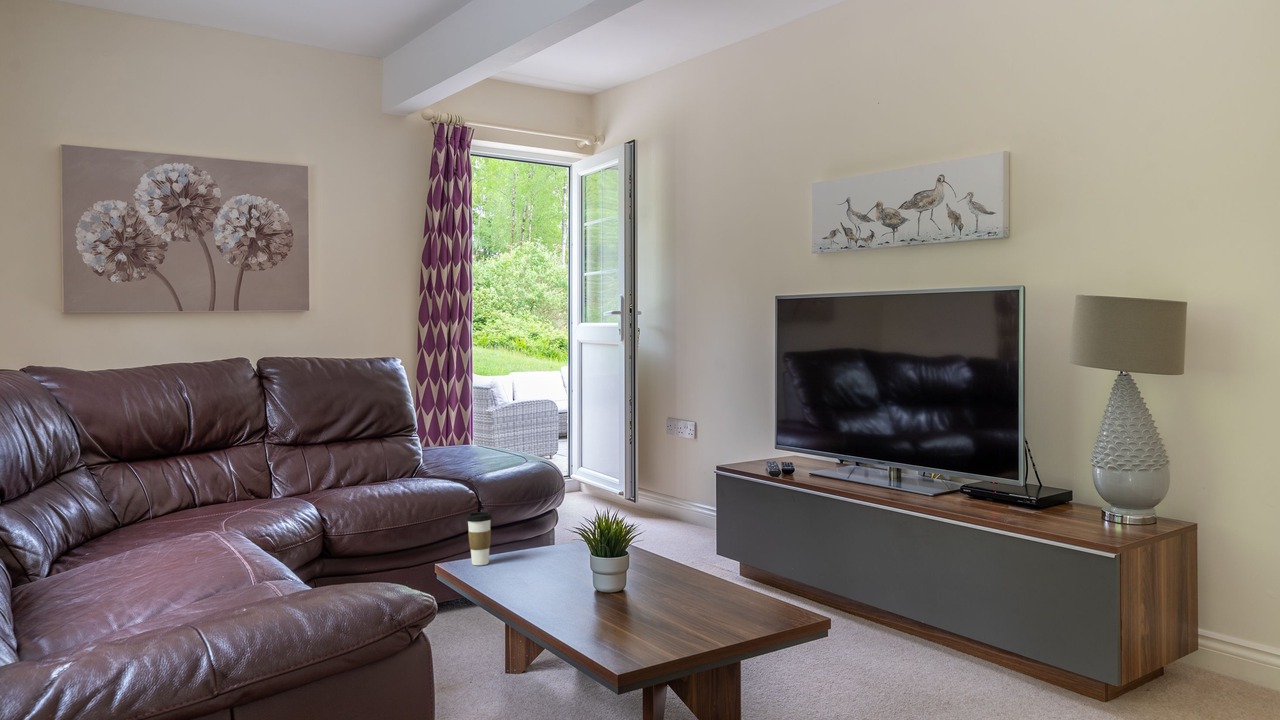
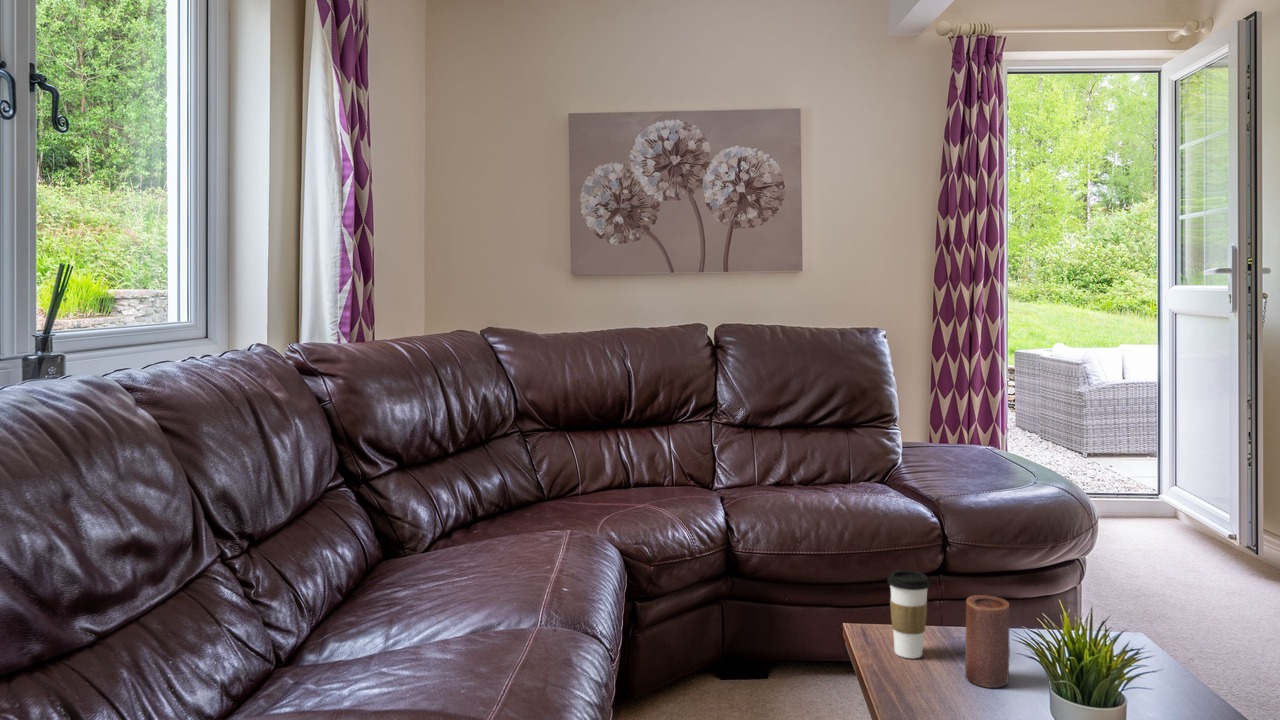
candle: none [517,516,541,568] -> present [965,595,1010,688]

